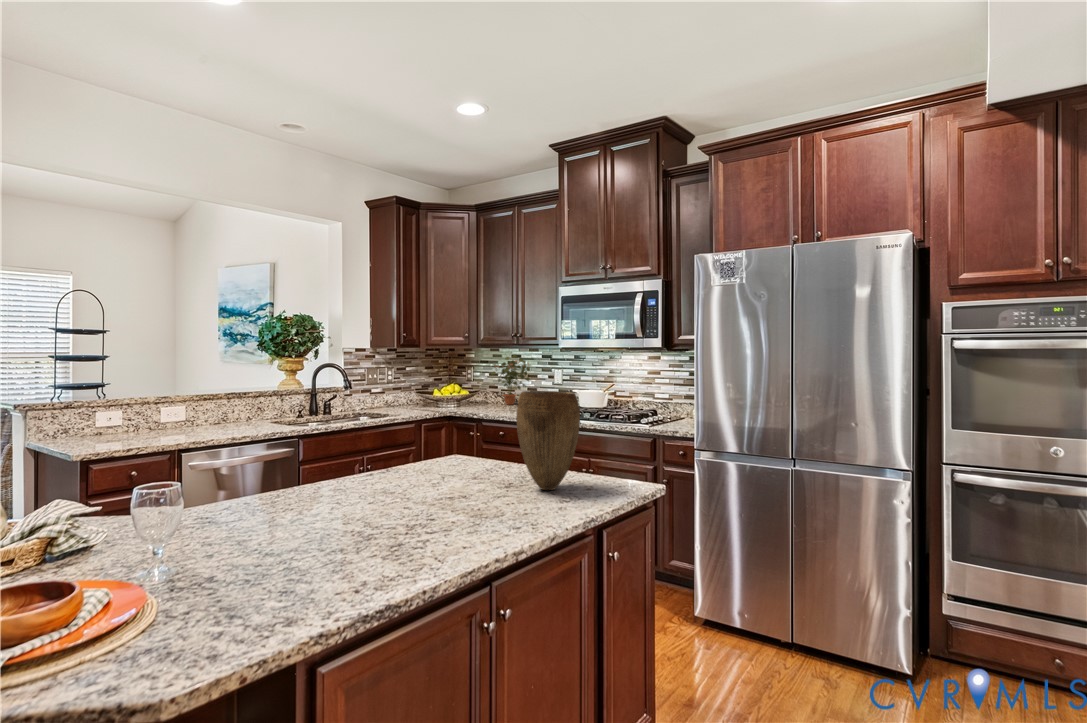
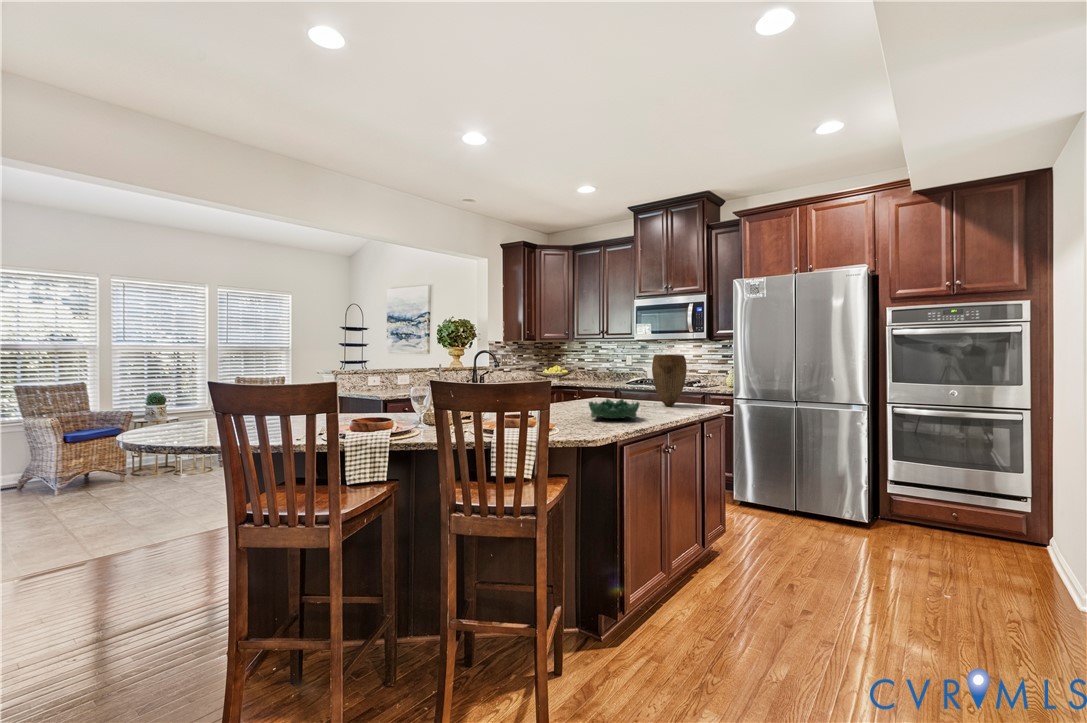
potted plant: present [492,355,530,405] -> none [581,346,612,379]
decorative bowl: none [313,497,439,562] -> present [589,399,640,419]

